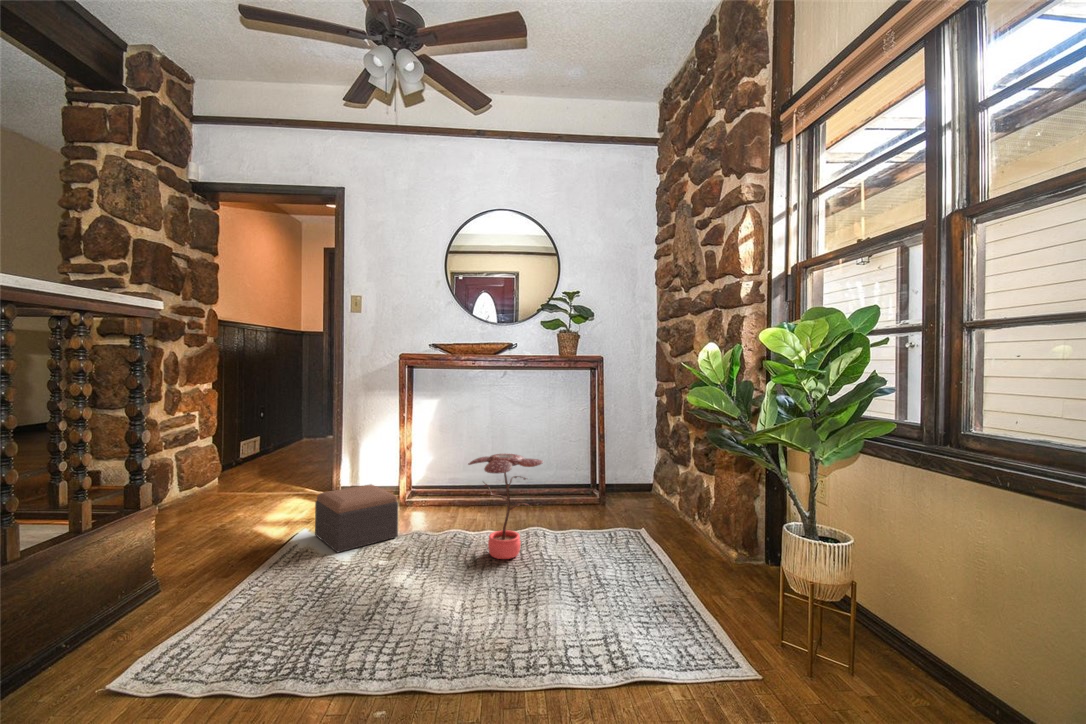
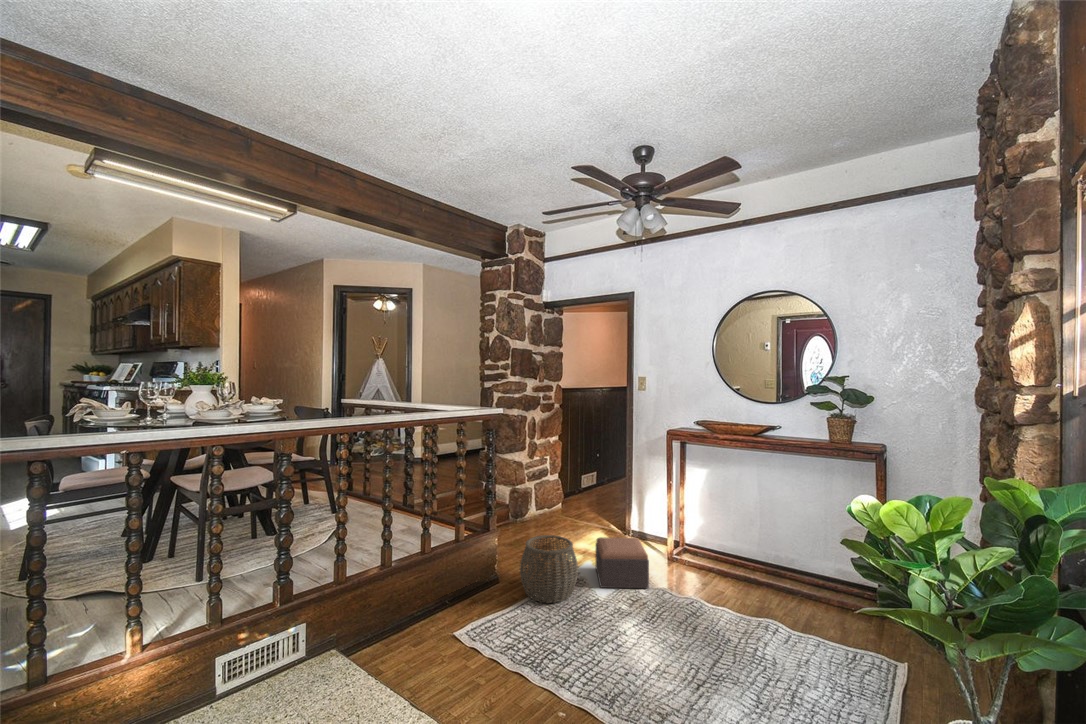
potted plant: present [468,454,543,559] -> none [691,541,759,643]
woven basket: none [207,495,311,597] -> present [520,535,578,603]

